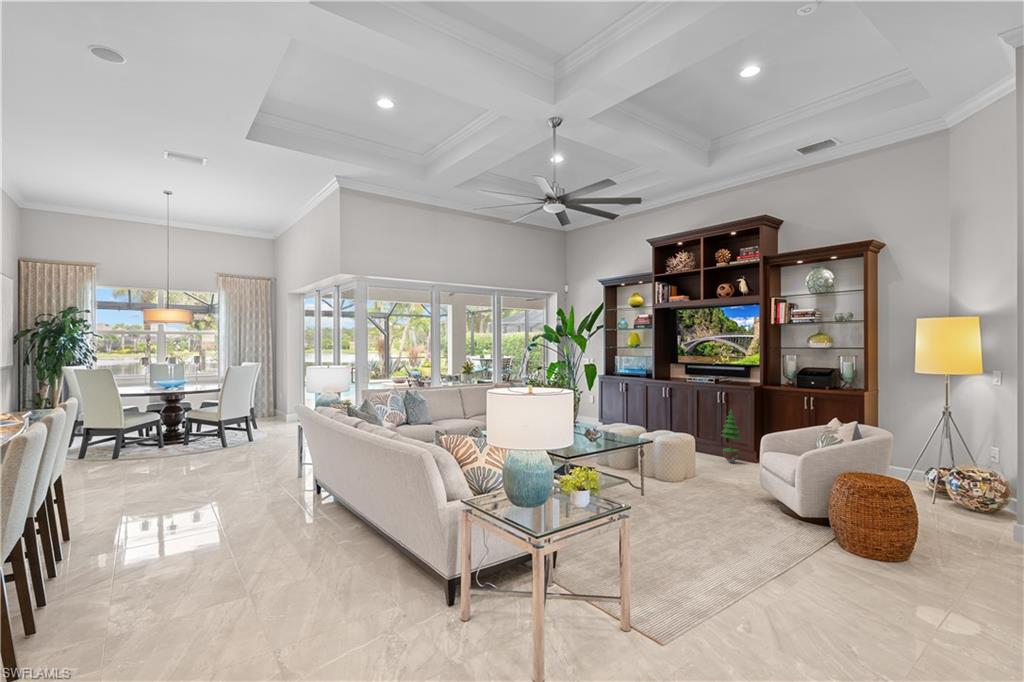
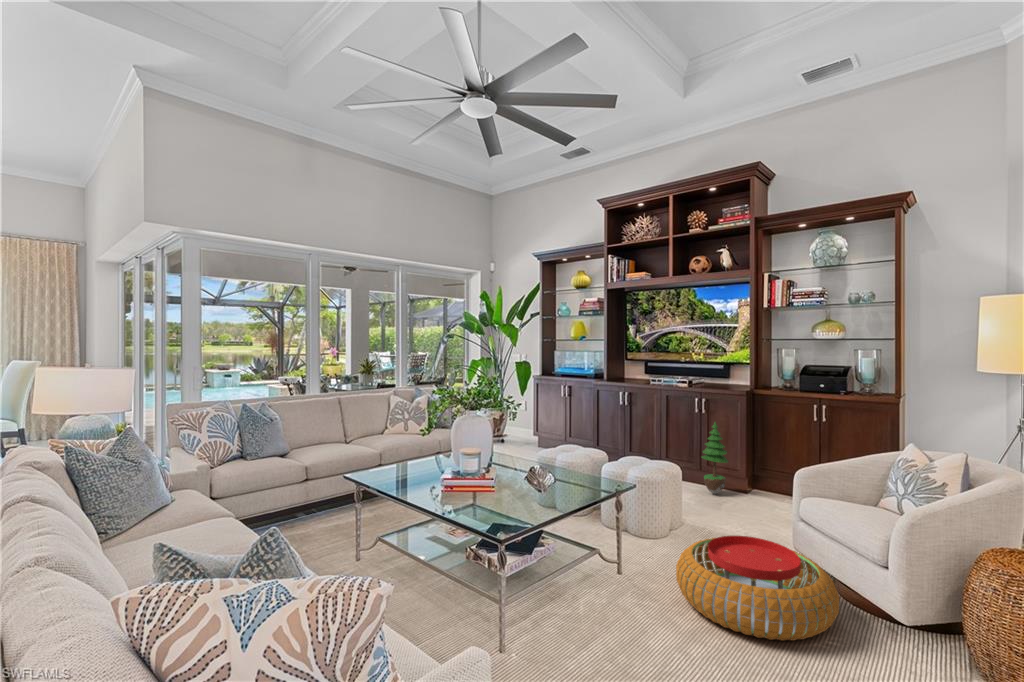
pouf: none [677,474,774,527] -> present [676,536,839,641]

